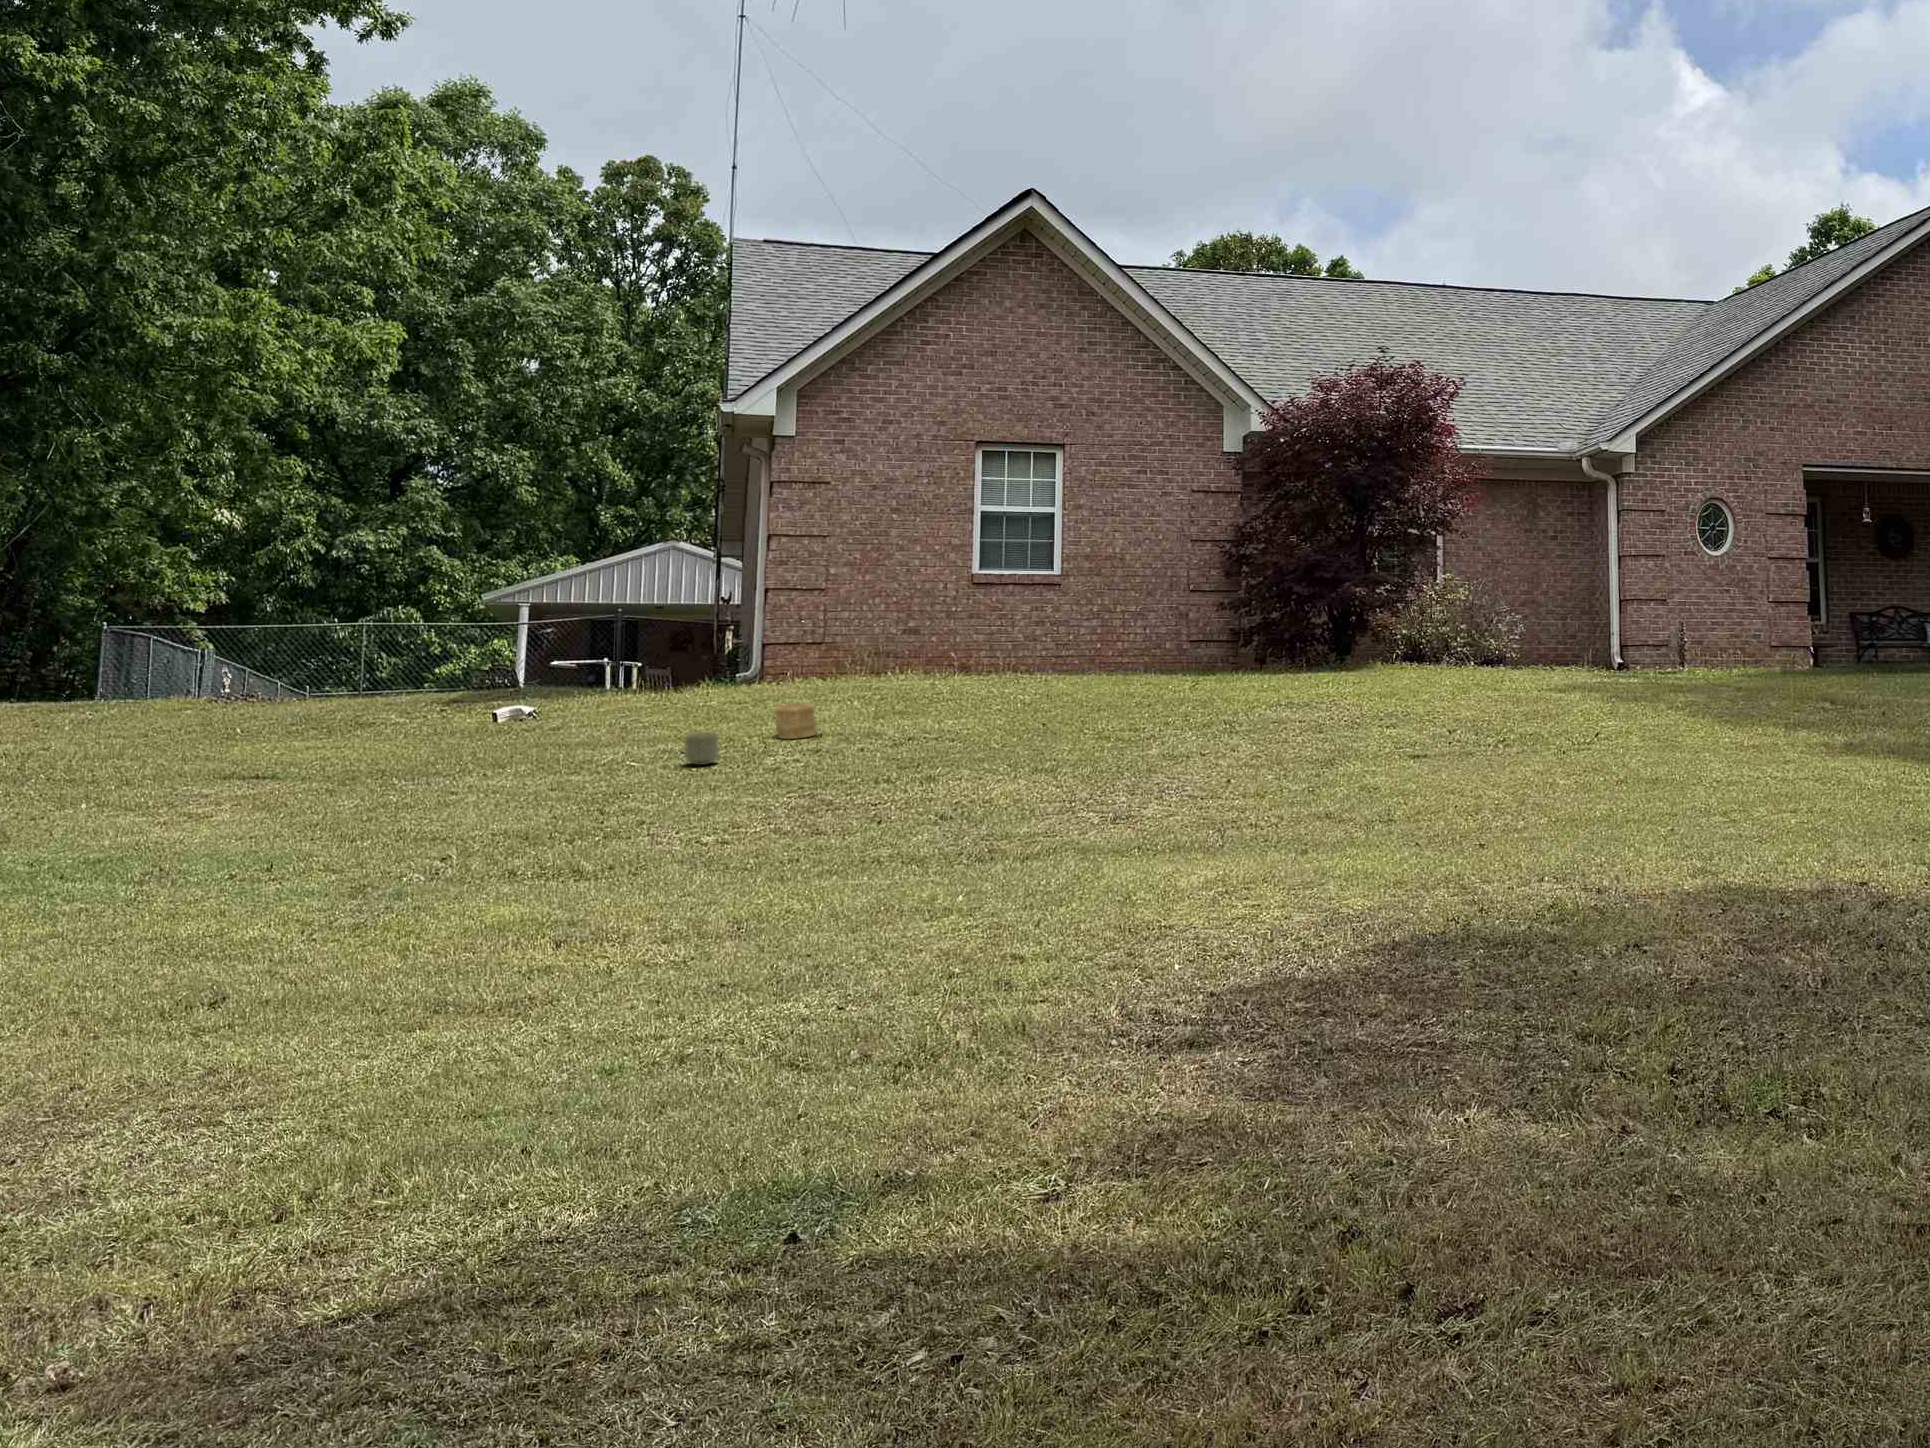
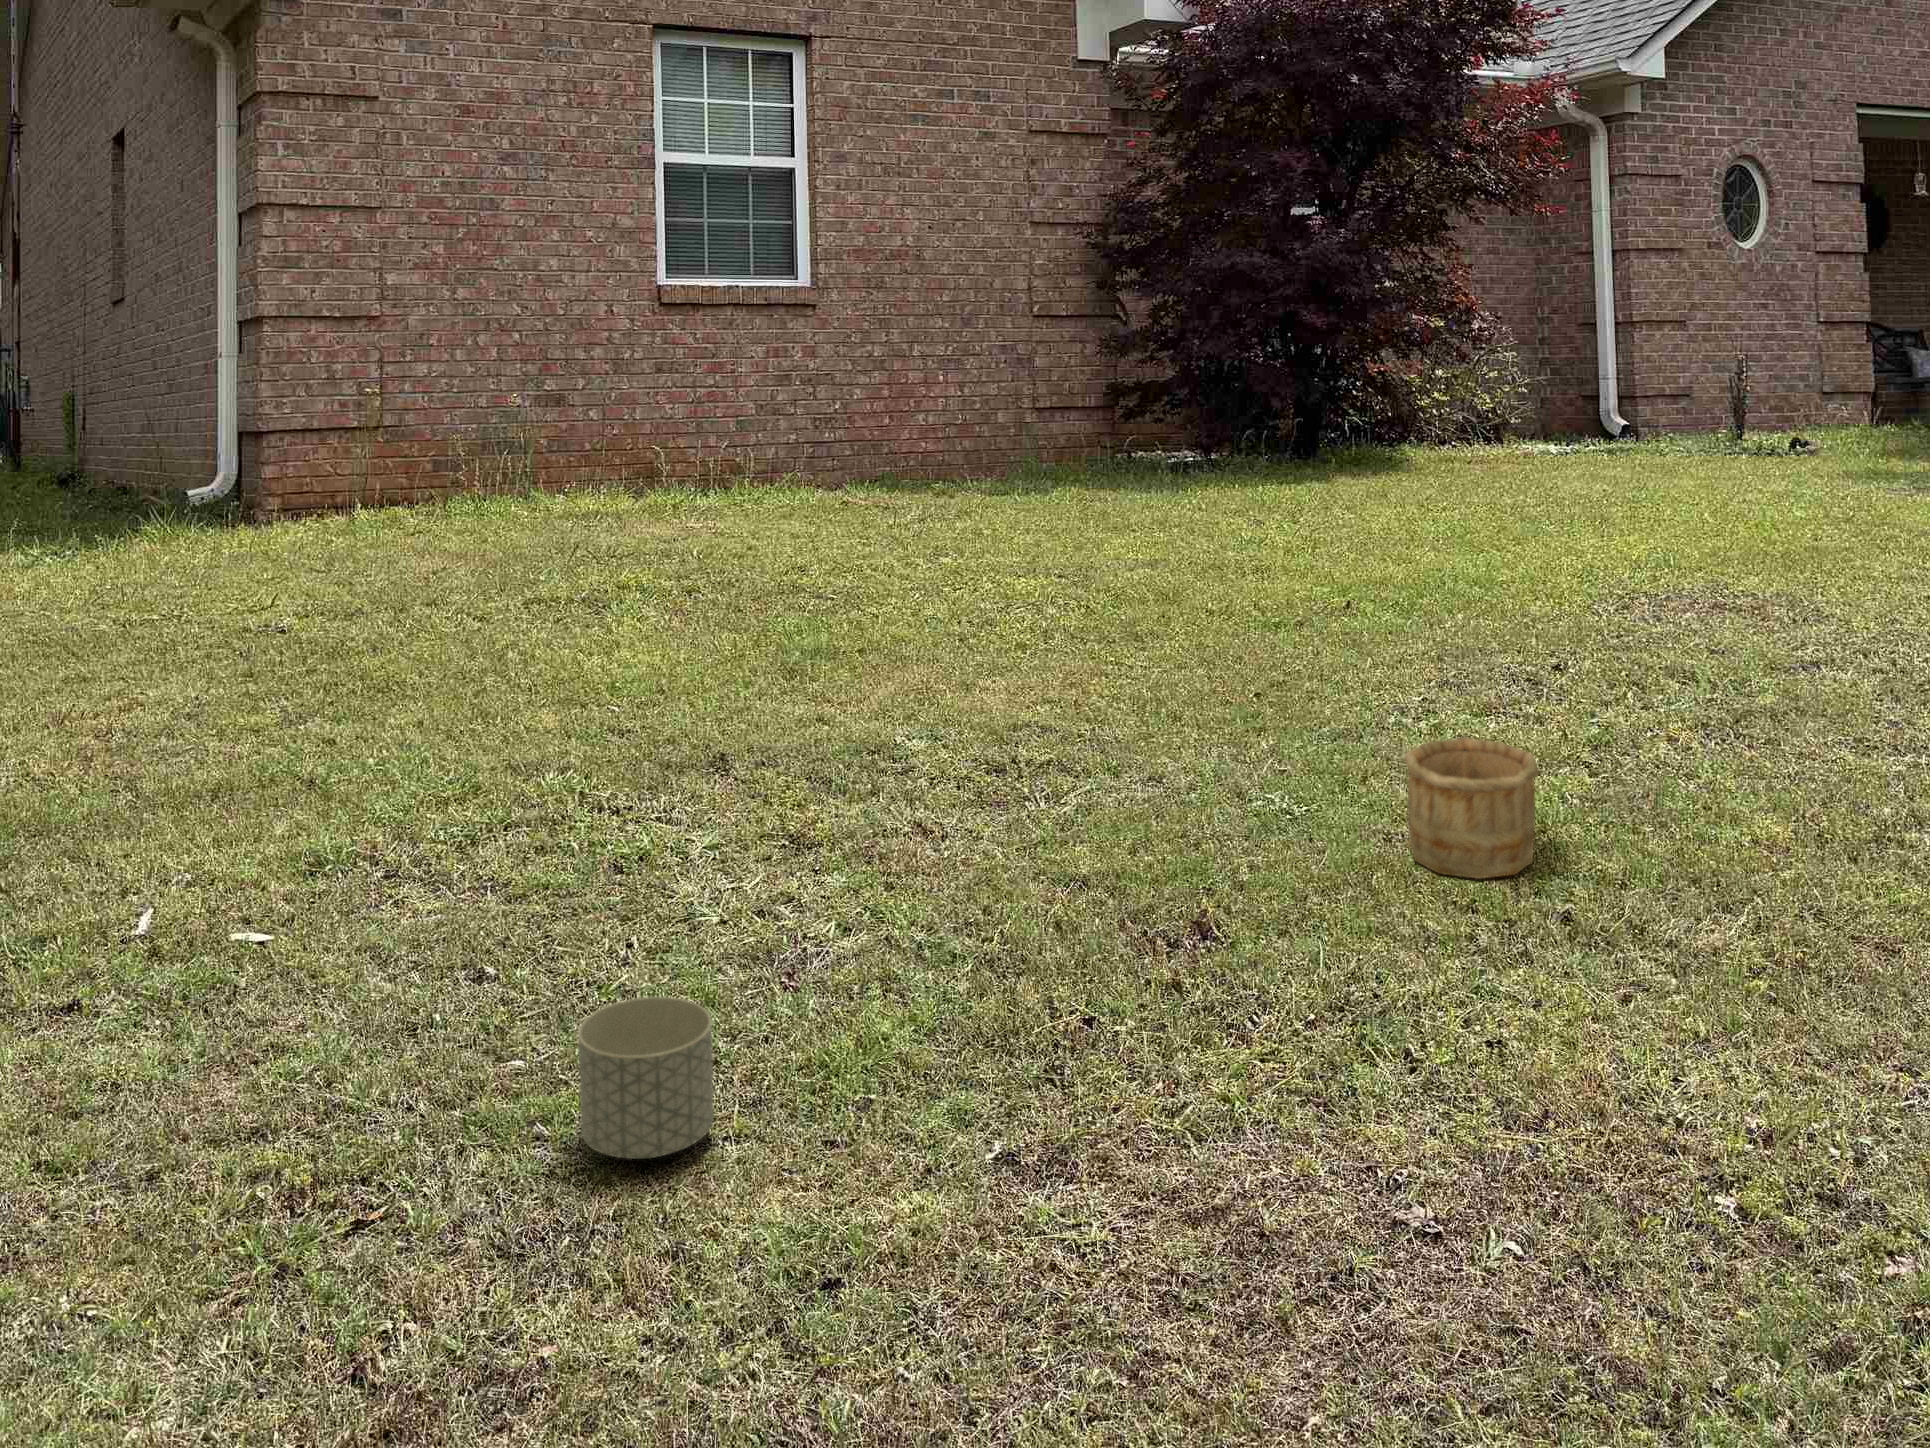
wooden bucket: present [775,702,816,739] -> present [1404,738,1539,879]

